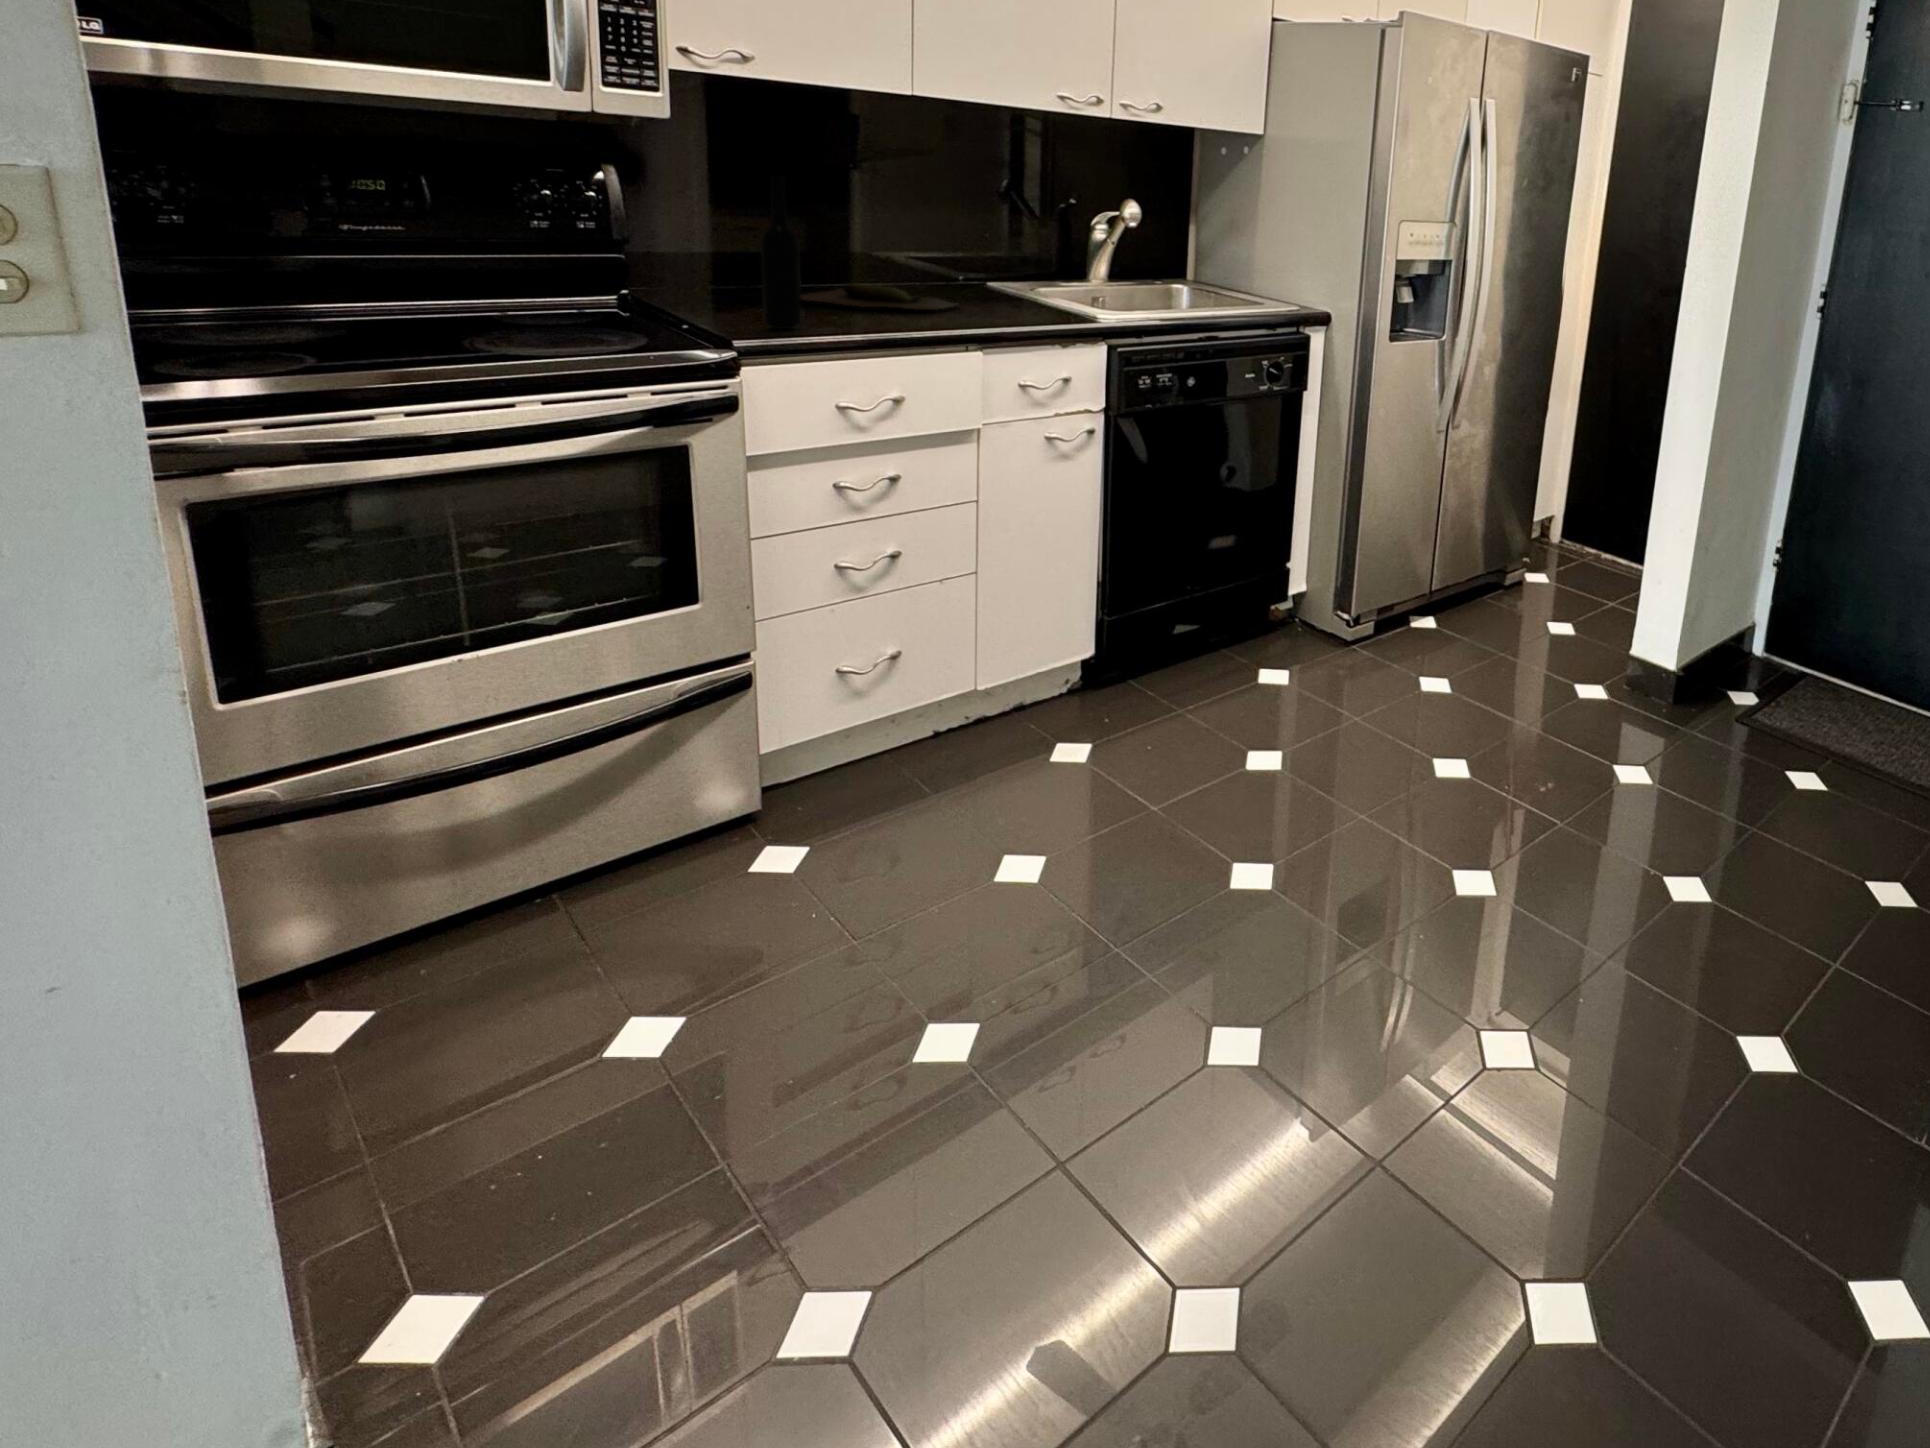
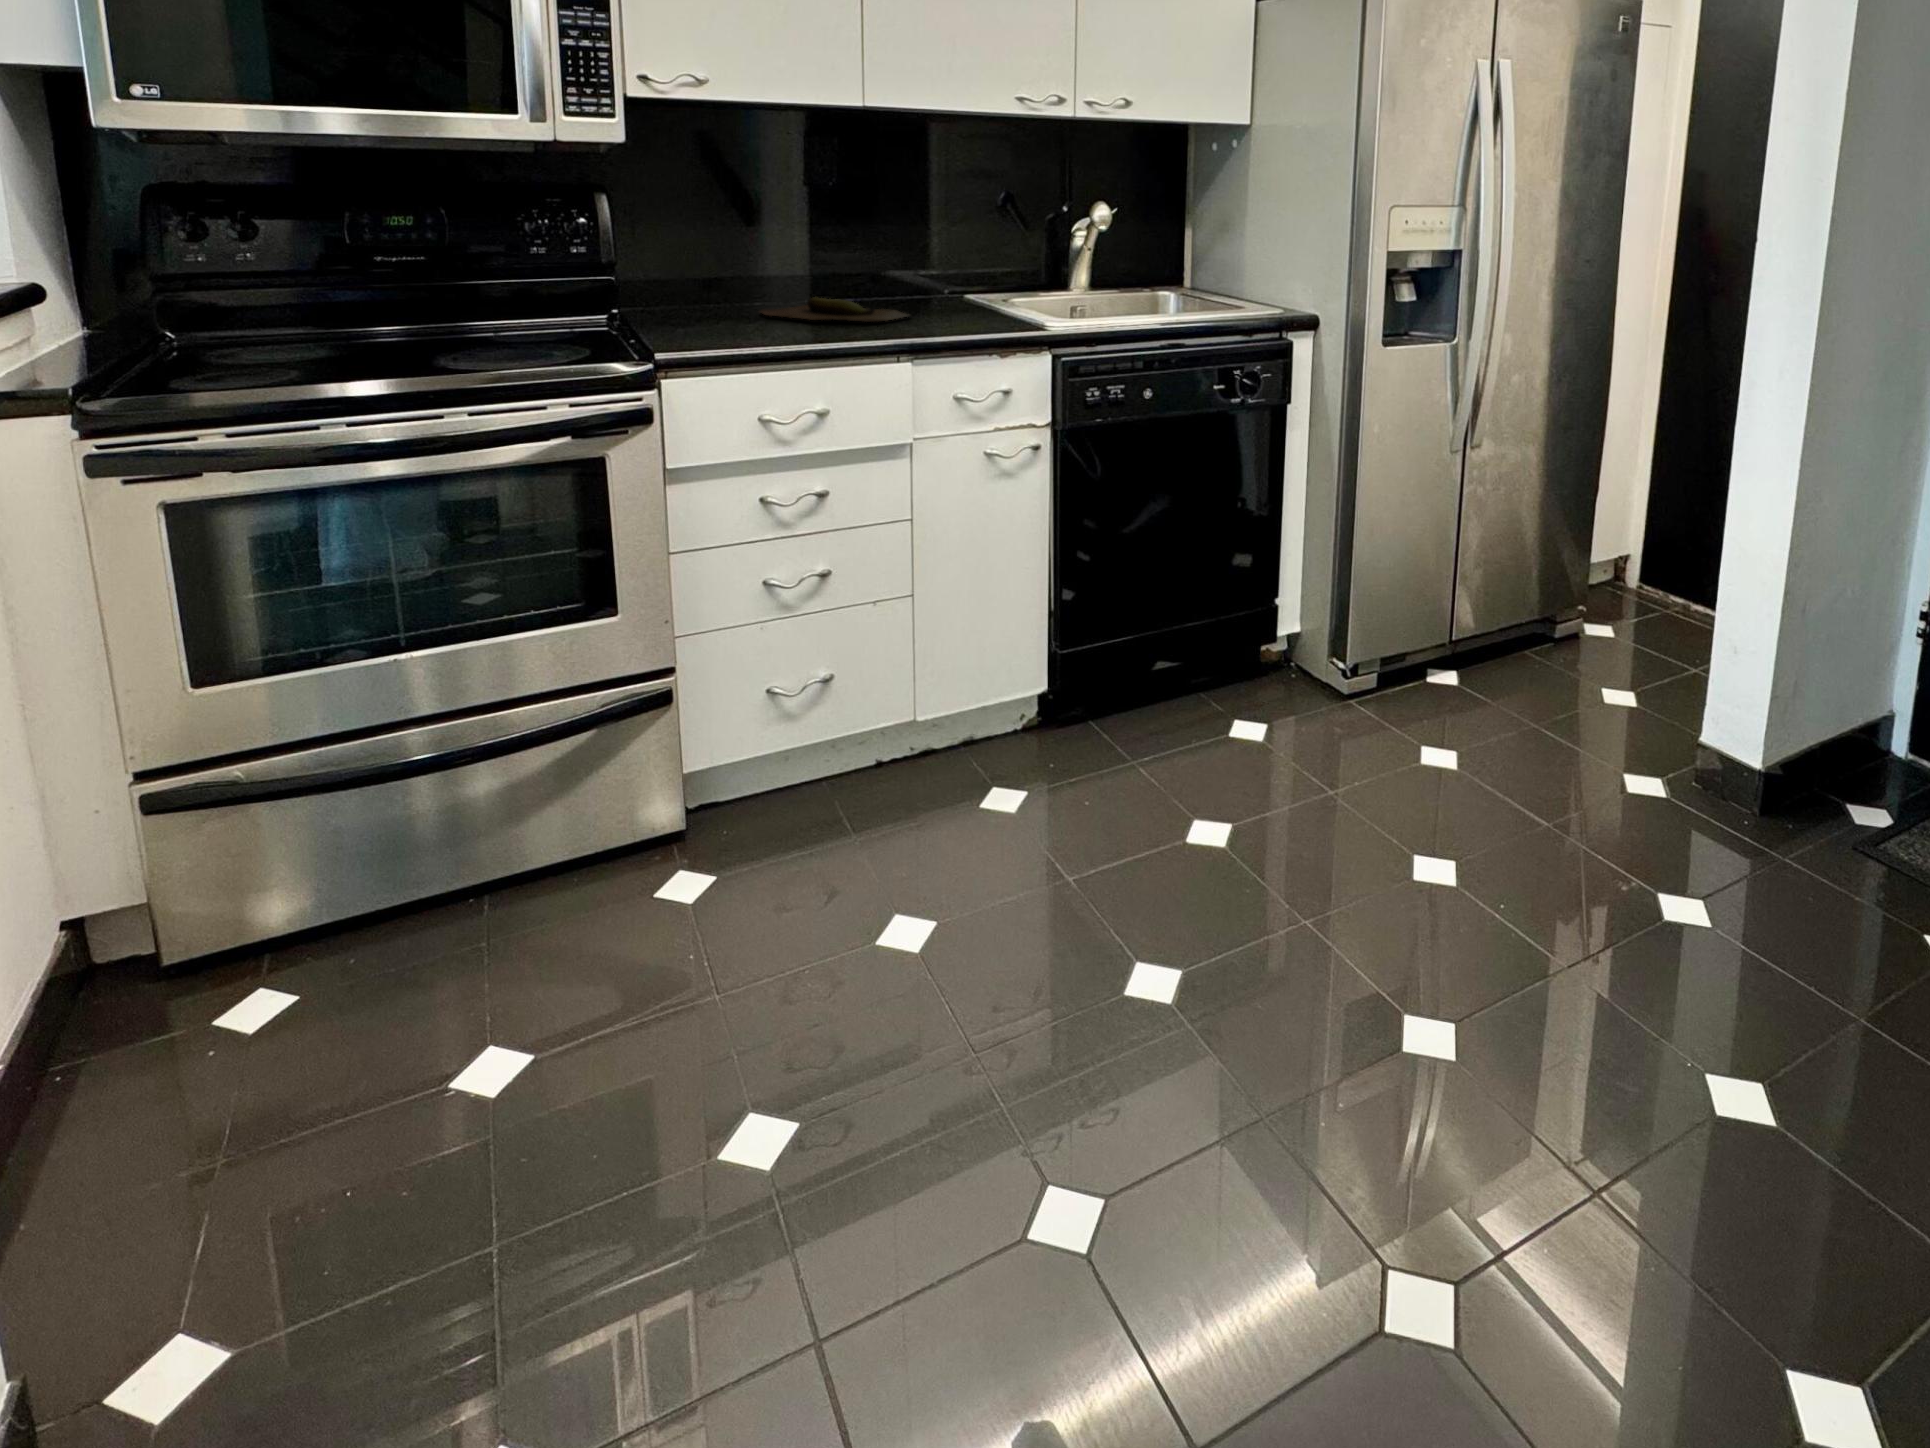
bottle: present [761,176,802,329] -> none [700,192,738,343]

